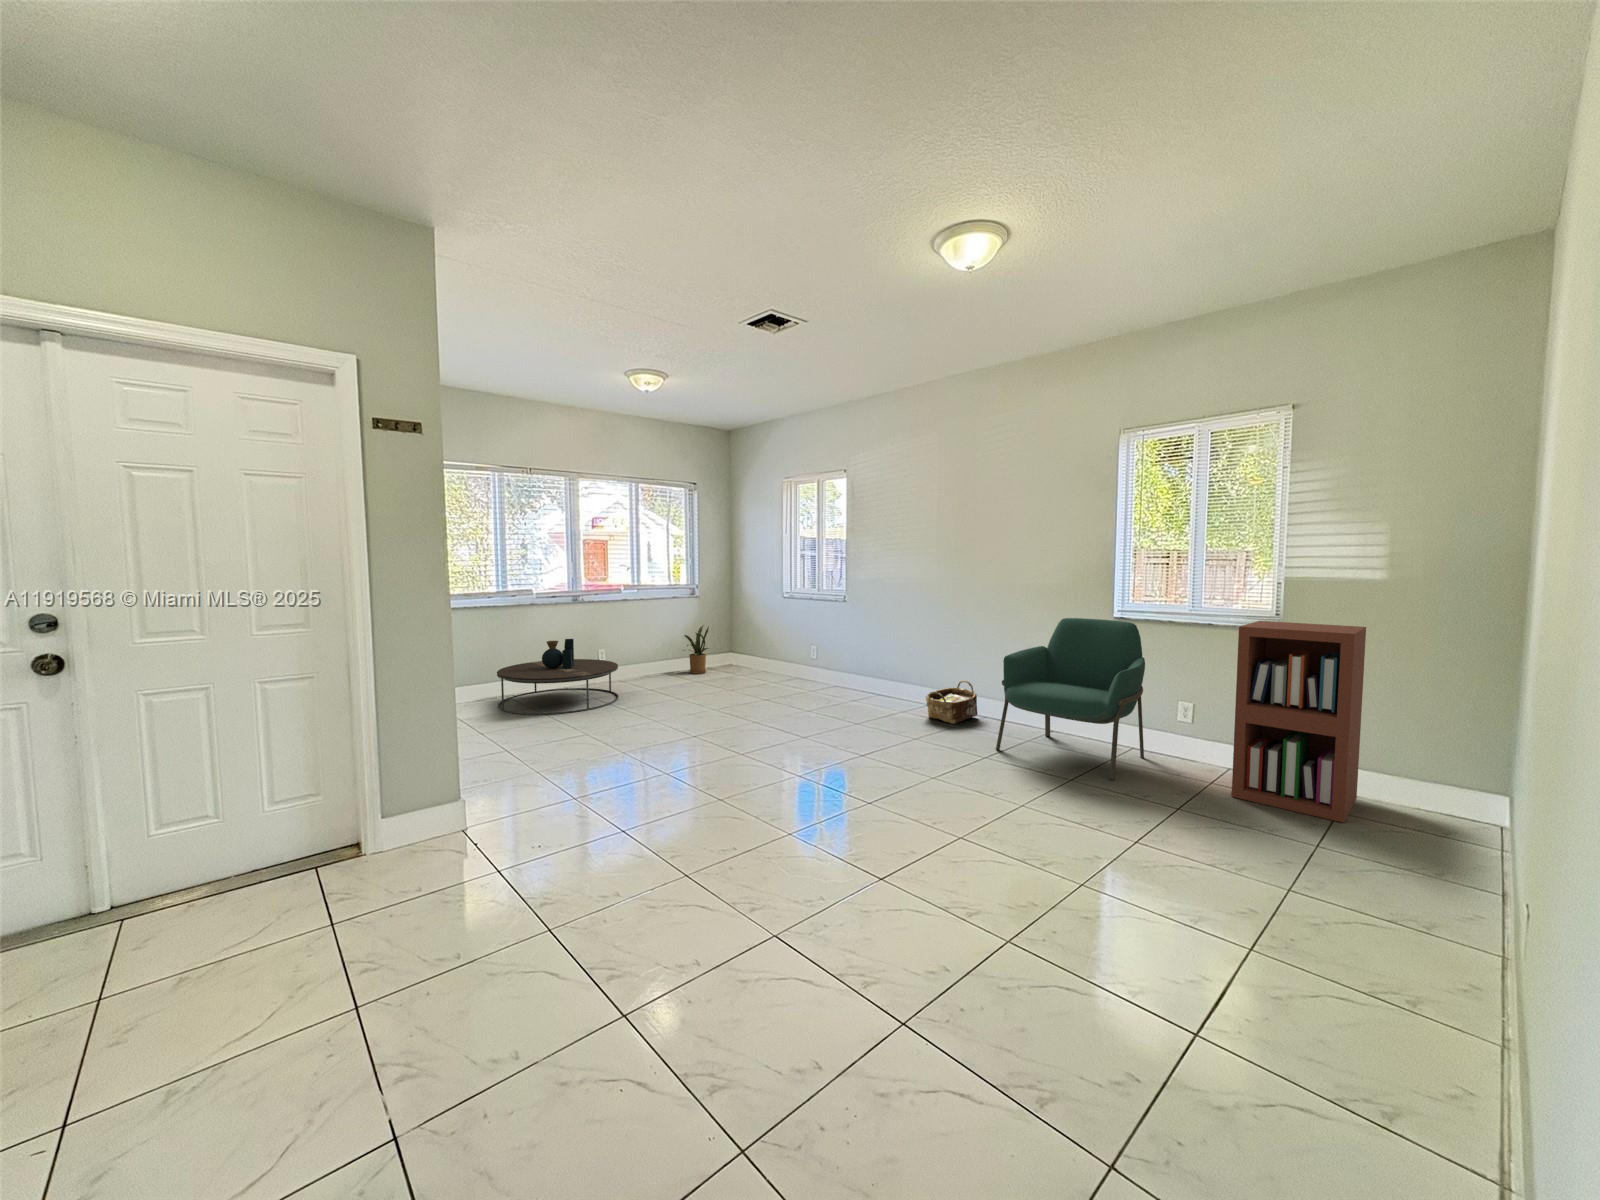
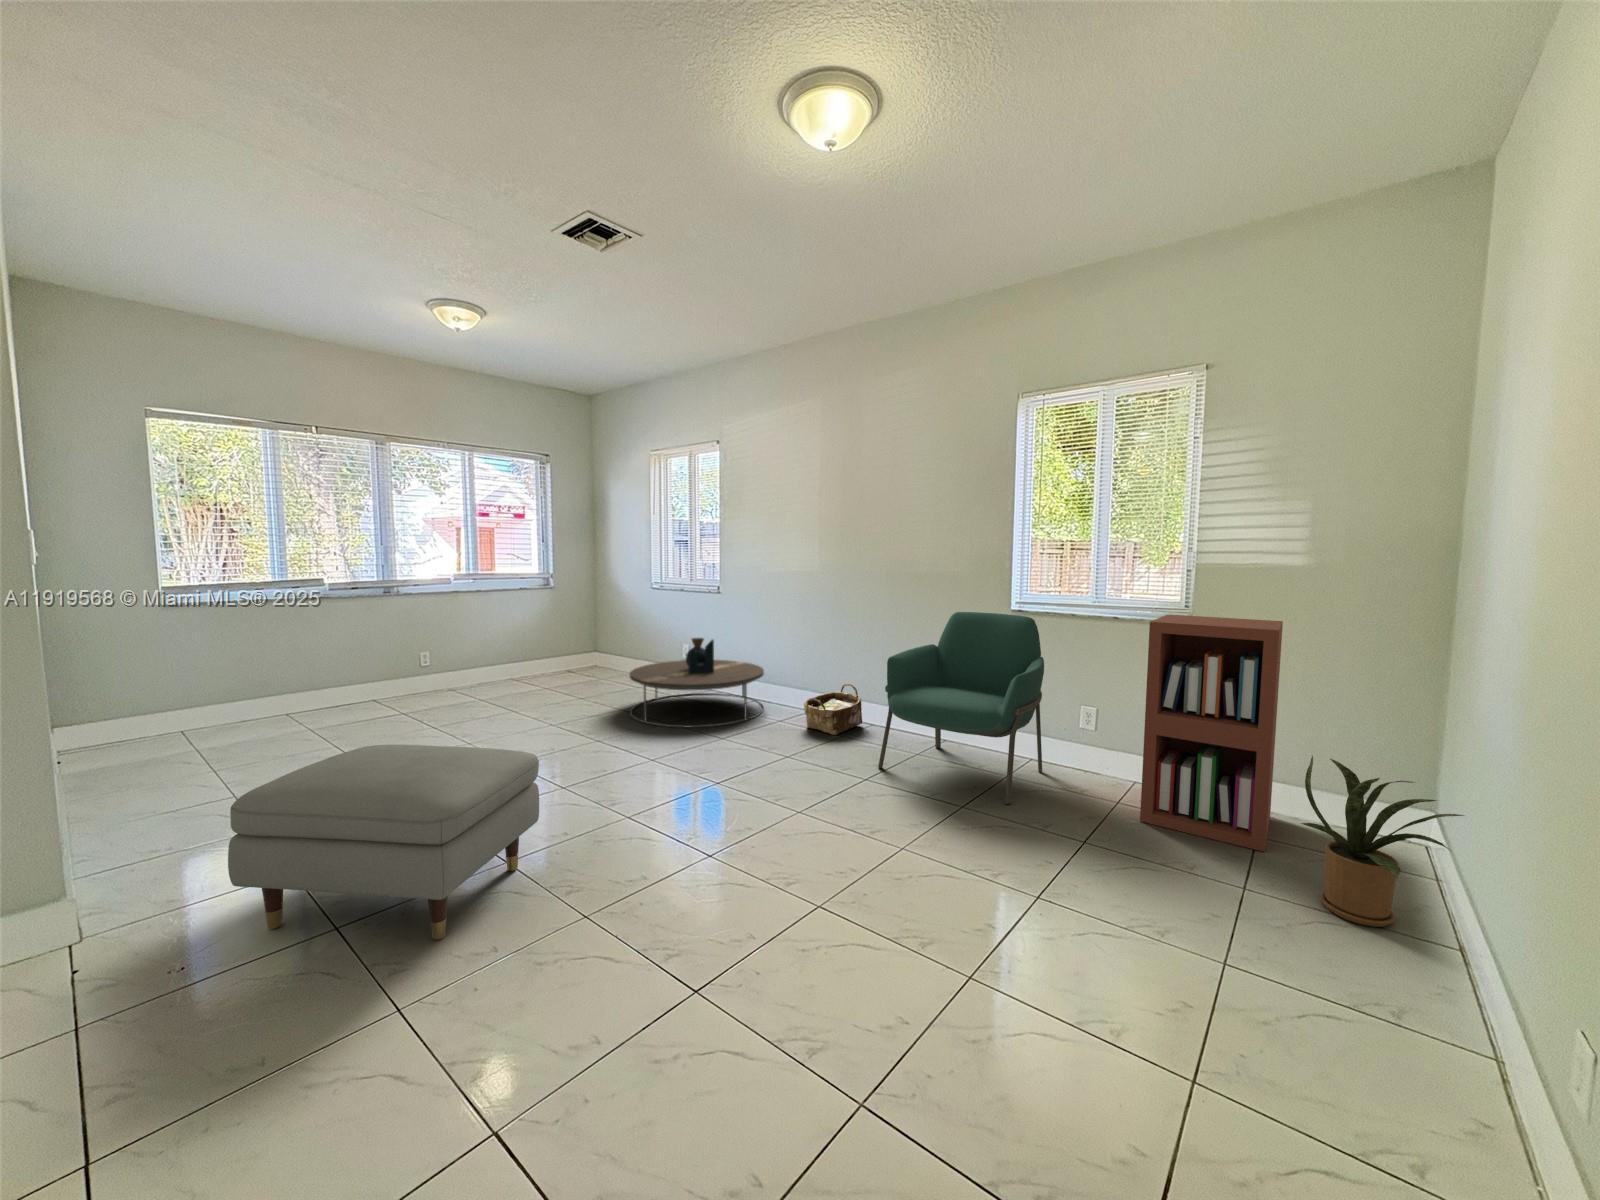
house plant: present [684,625,709,674] -> present [1301,756,1464,927]
coffee table: present [497,639,619,715] -> present [630,638,764,728]
ottoman: none [564,711,747,840] -> present [228,745,539,940]

